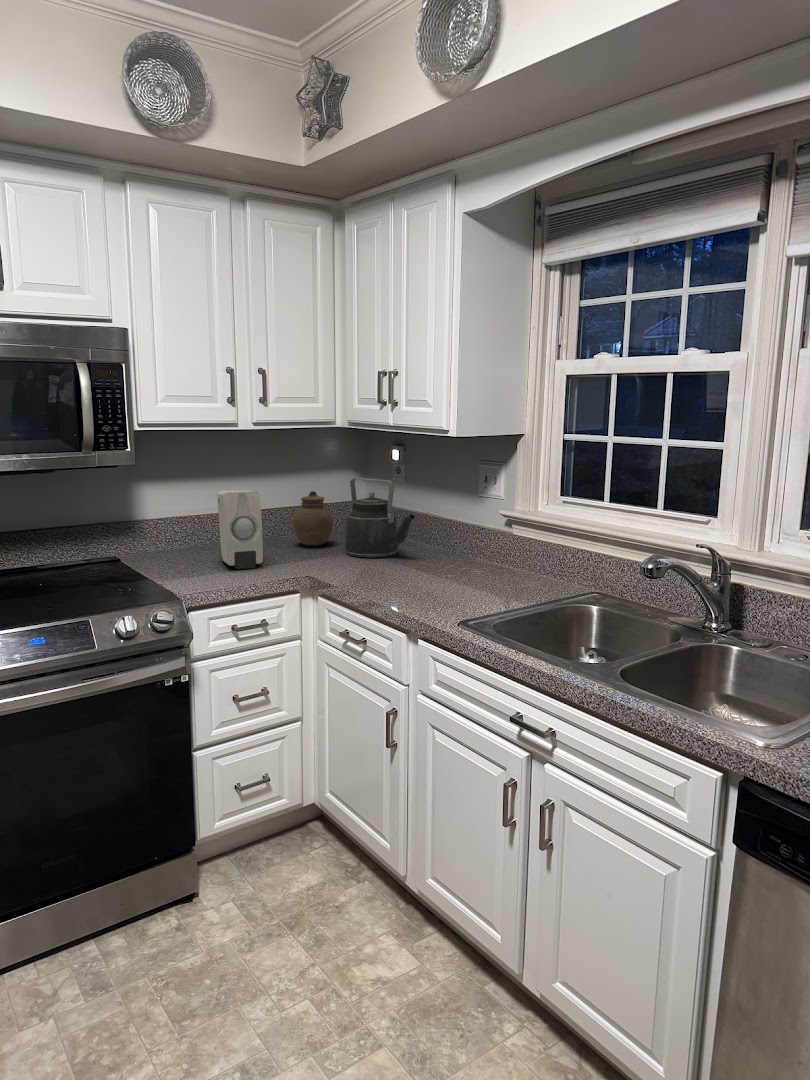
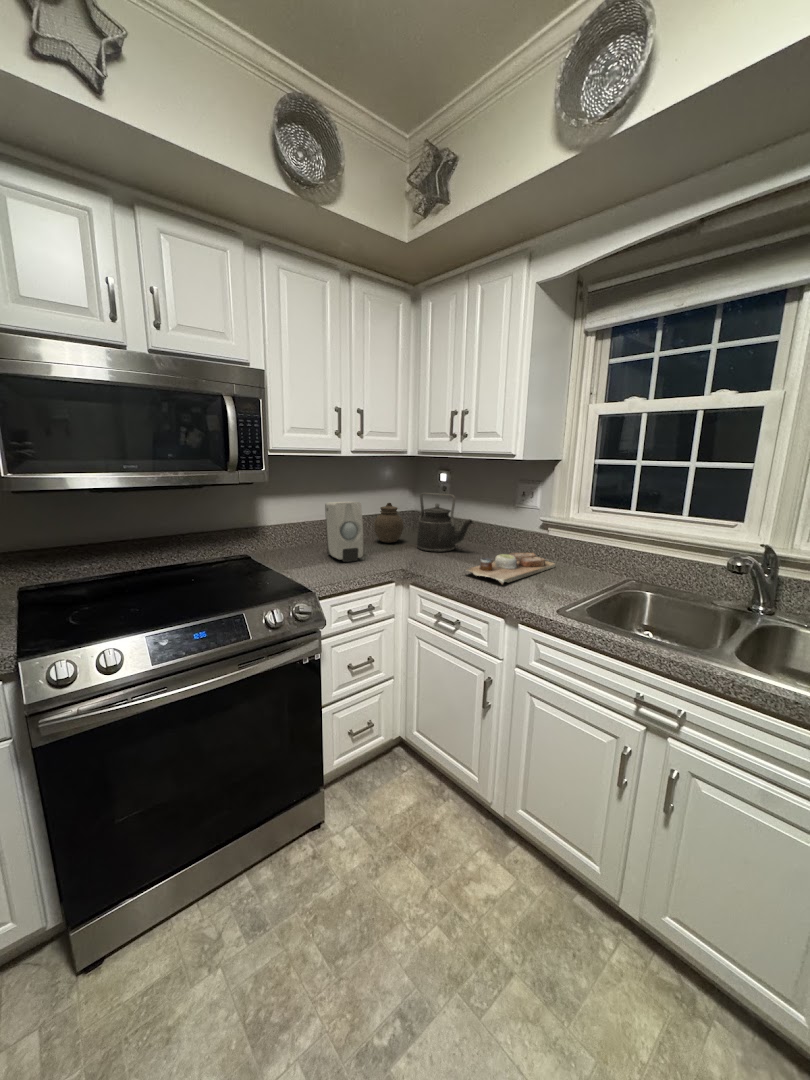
cutting board: none [379,558,512,596] -> present [465,553,555,584]

